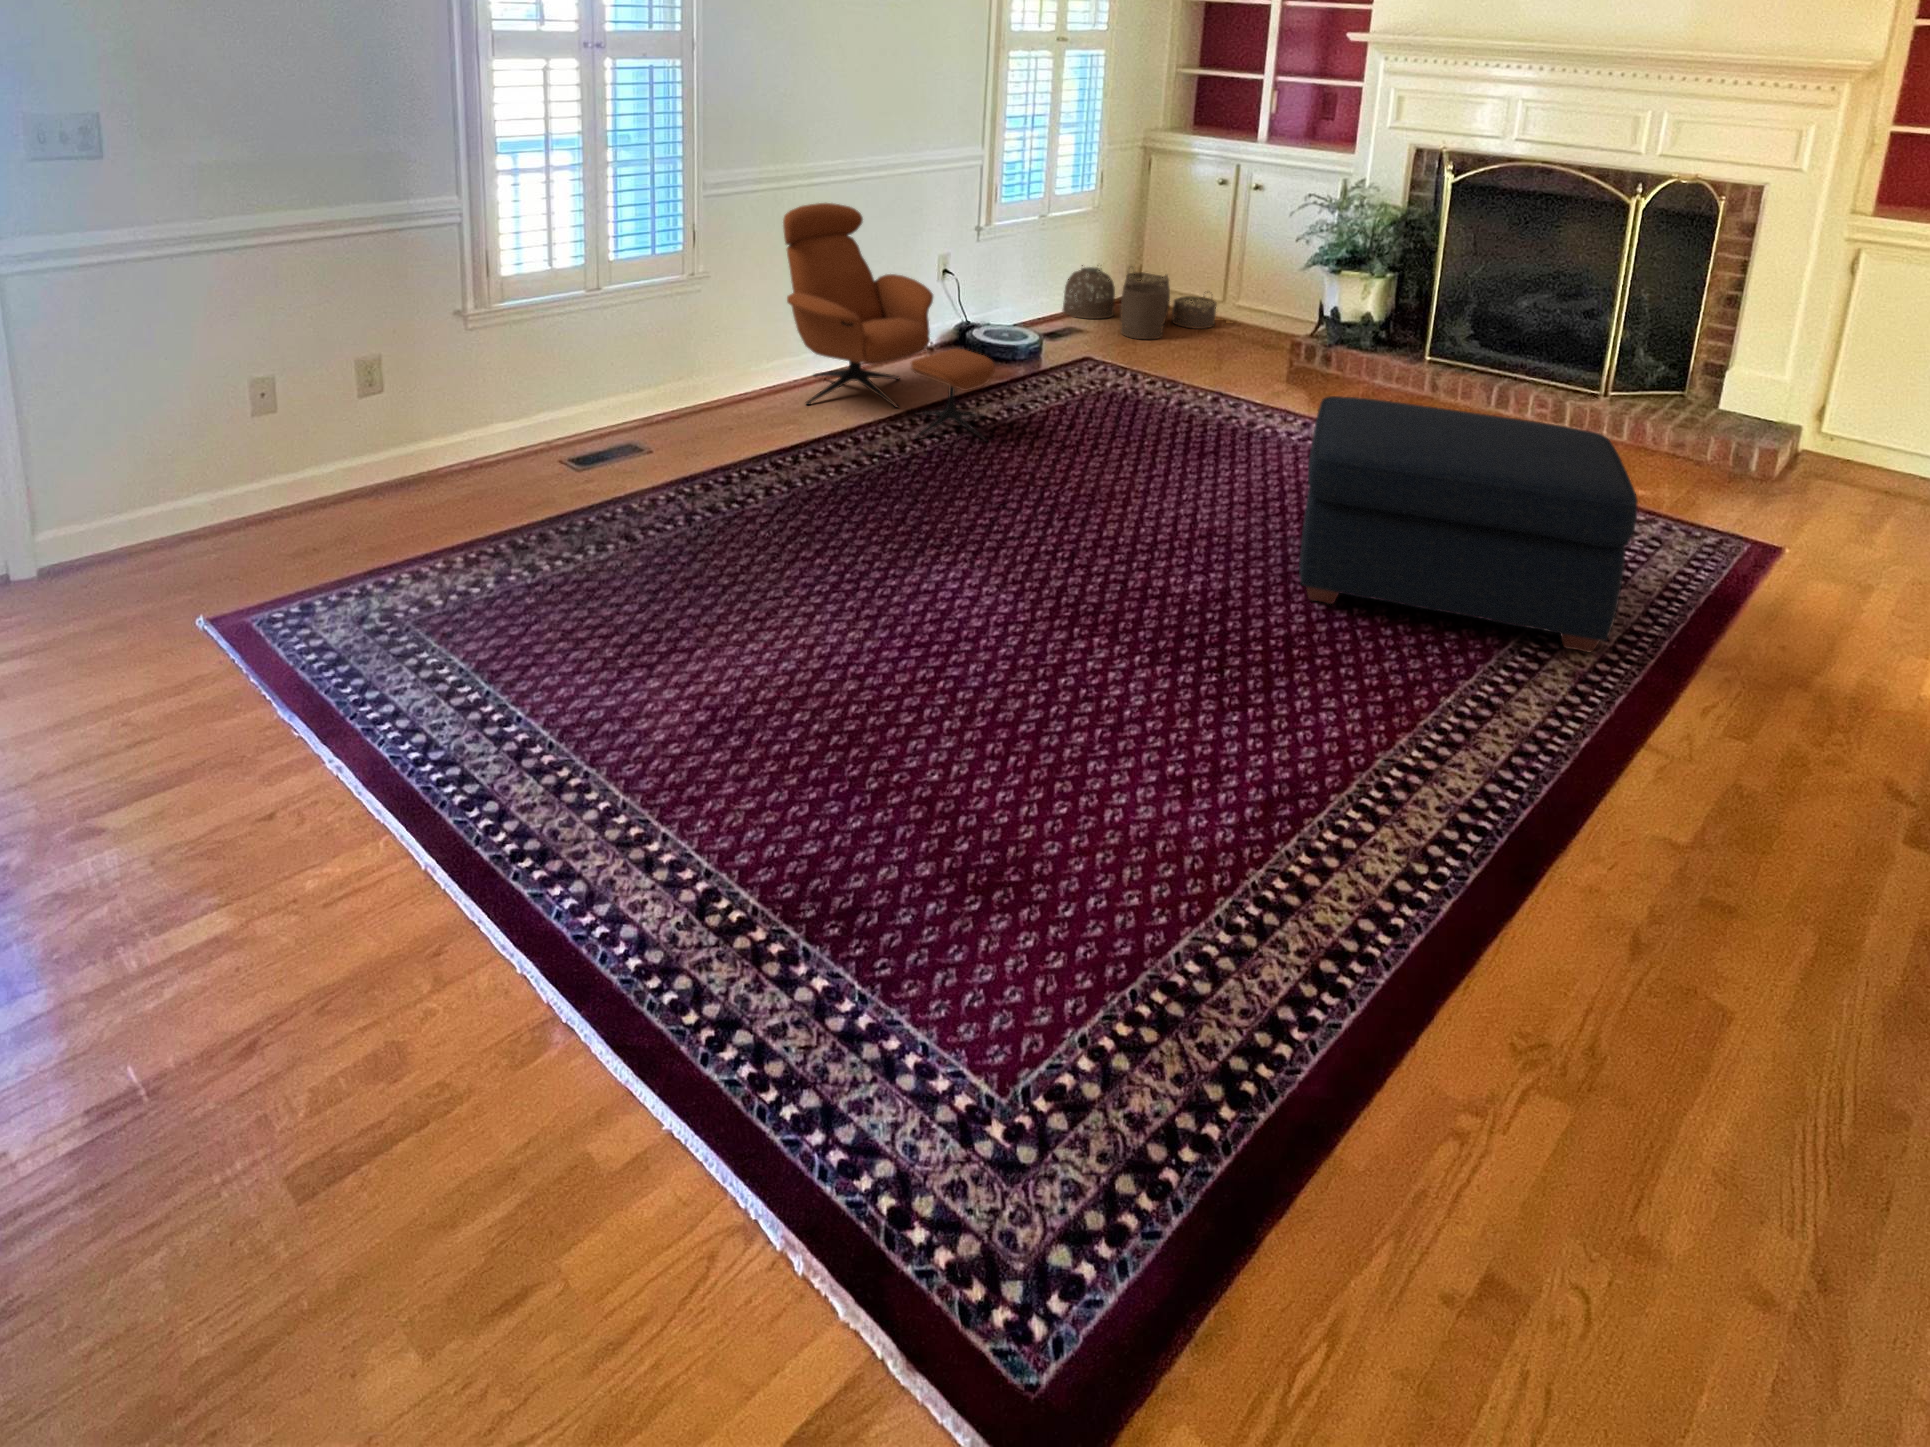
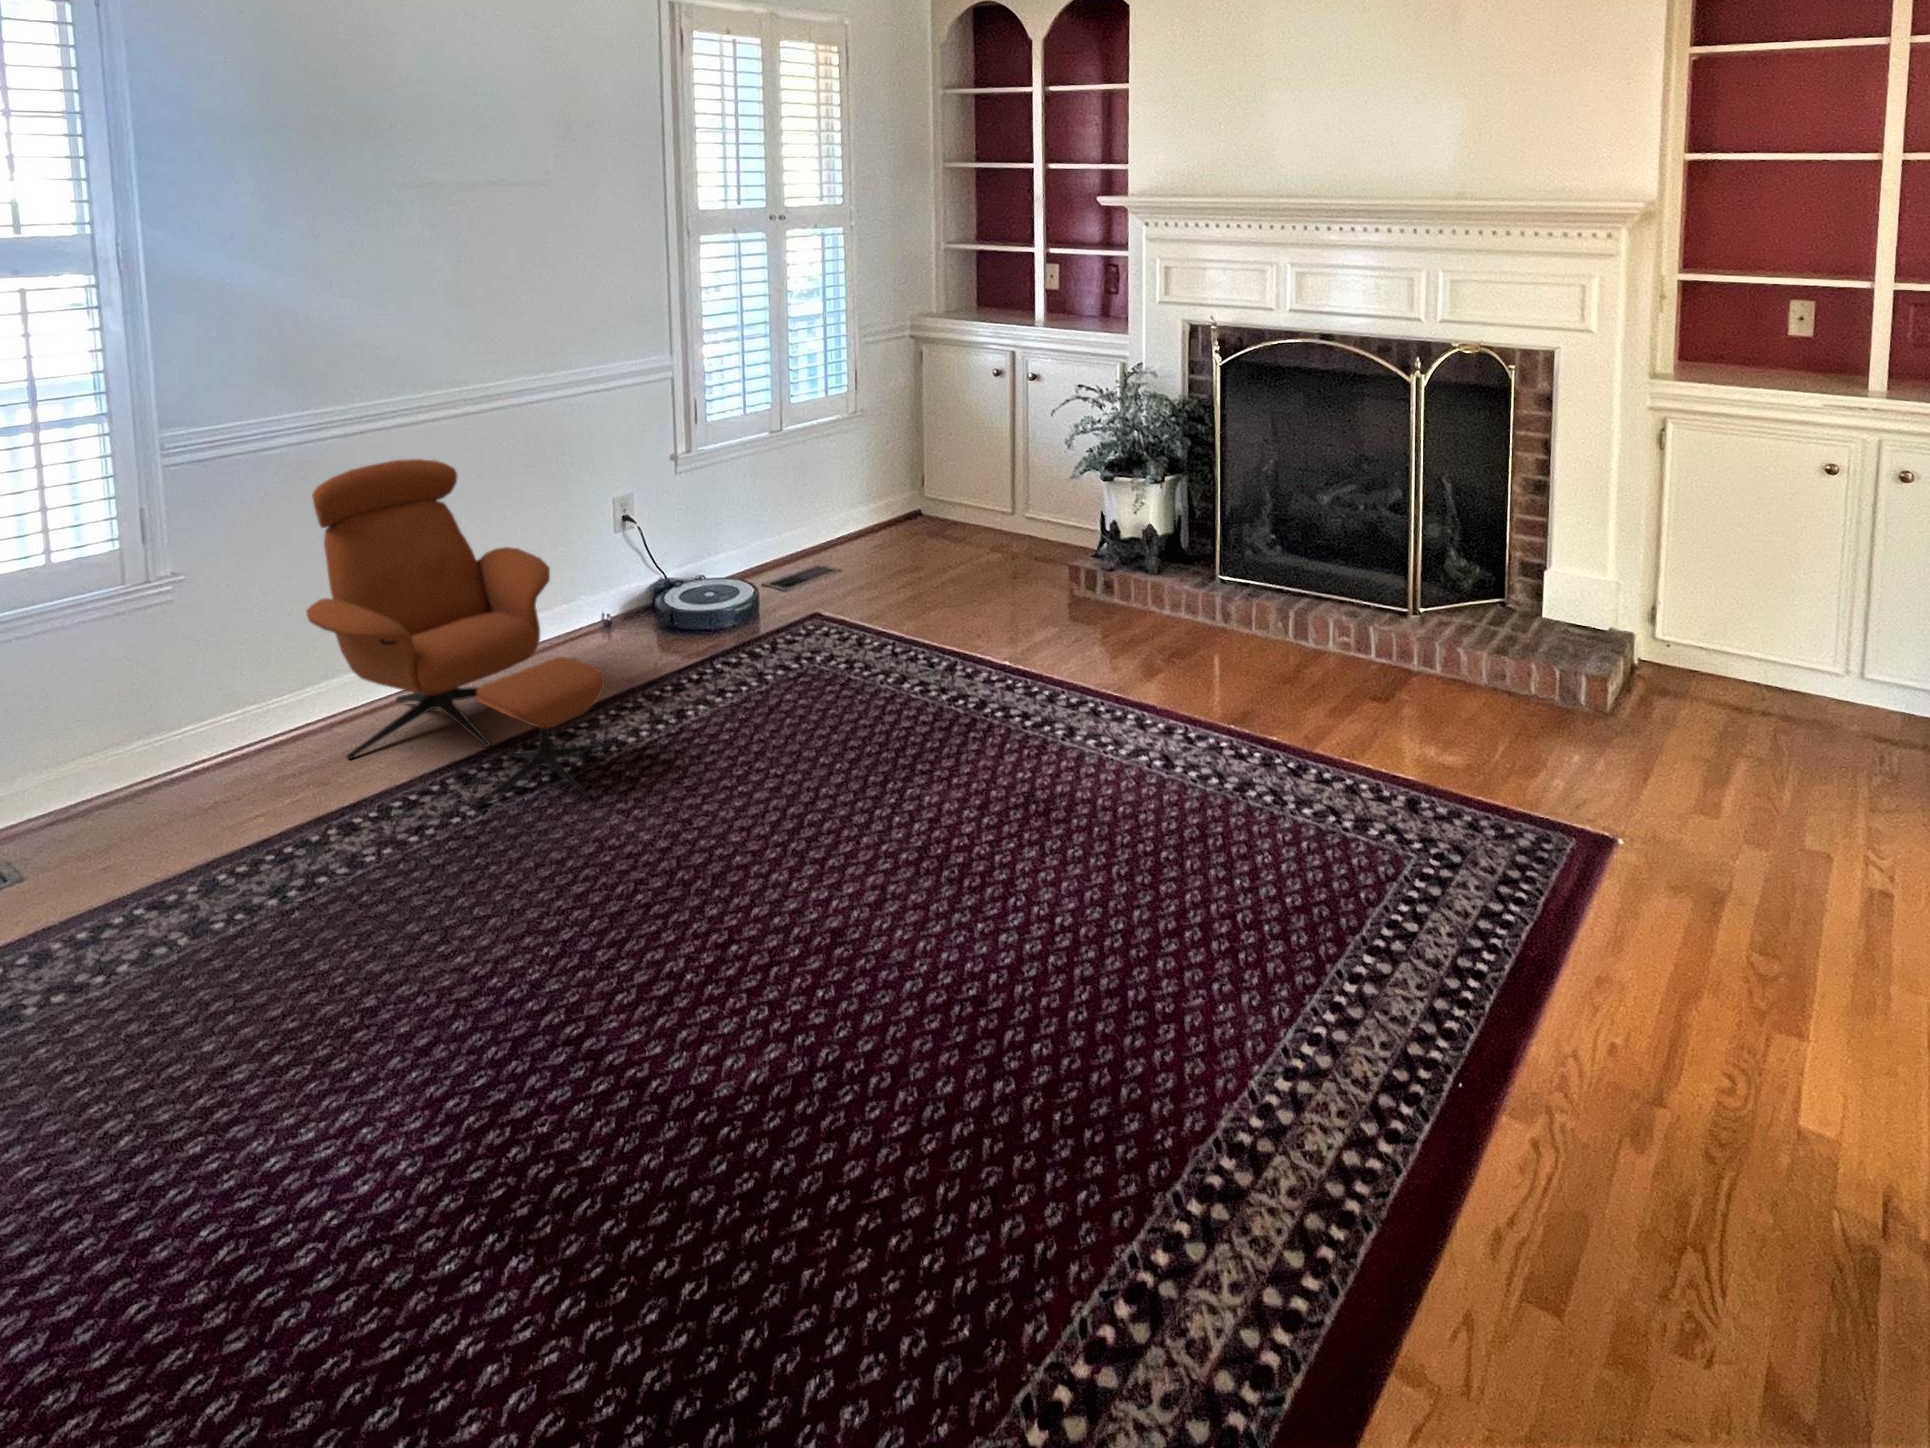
woven basket: present [1063,265,1217,339] -> none [811,484,995,580]
ottoman: present [1299,396,1638,652] -> none [916,715,1383,1130]

